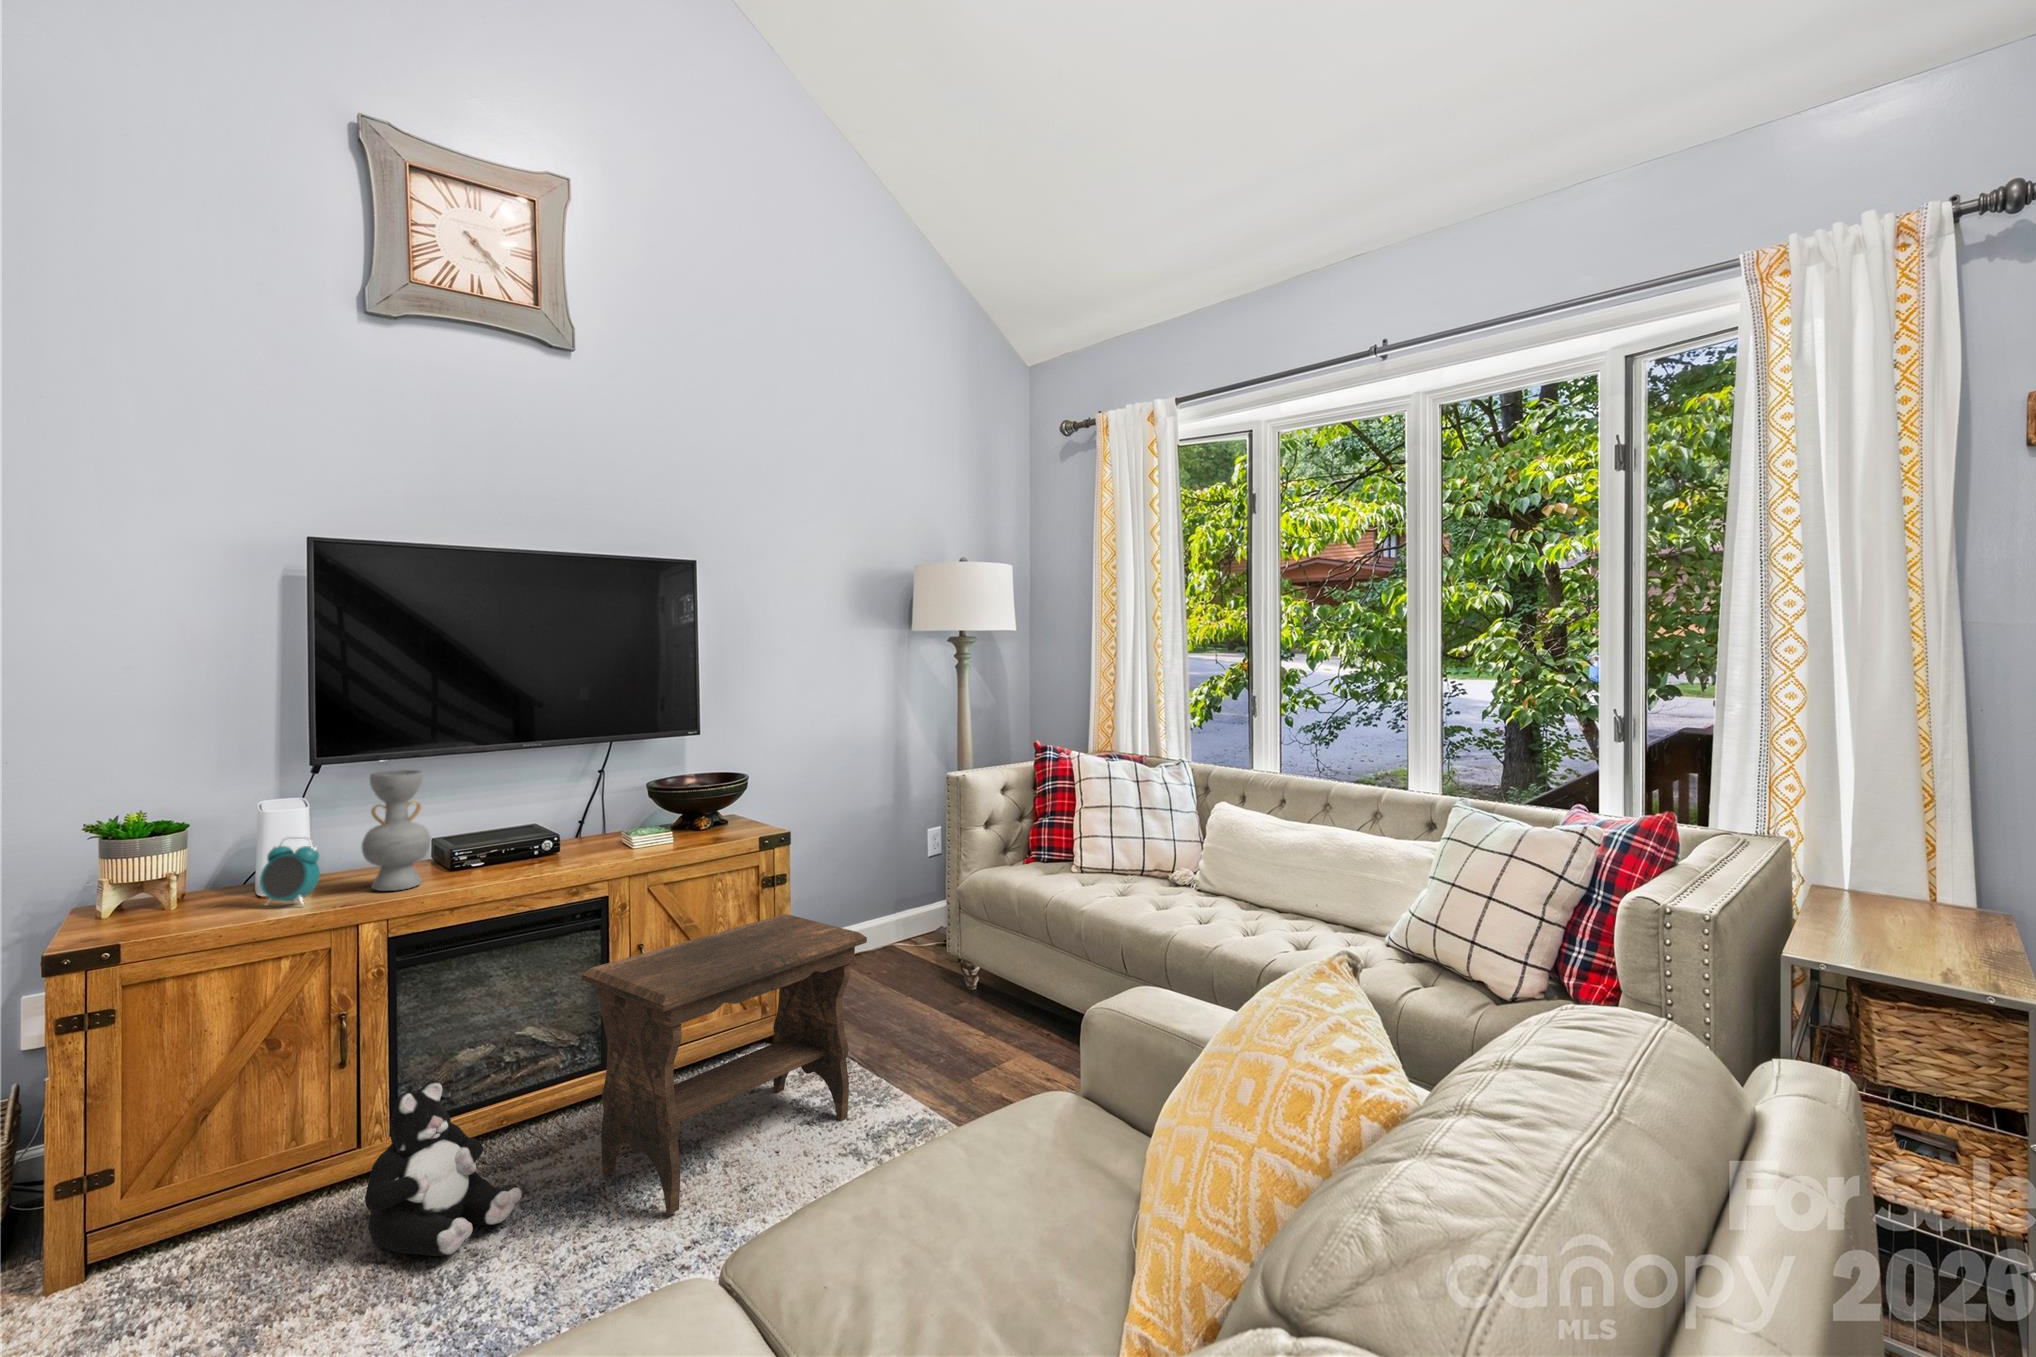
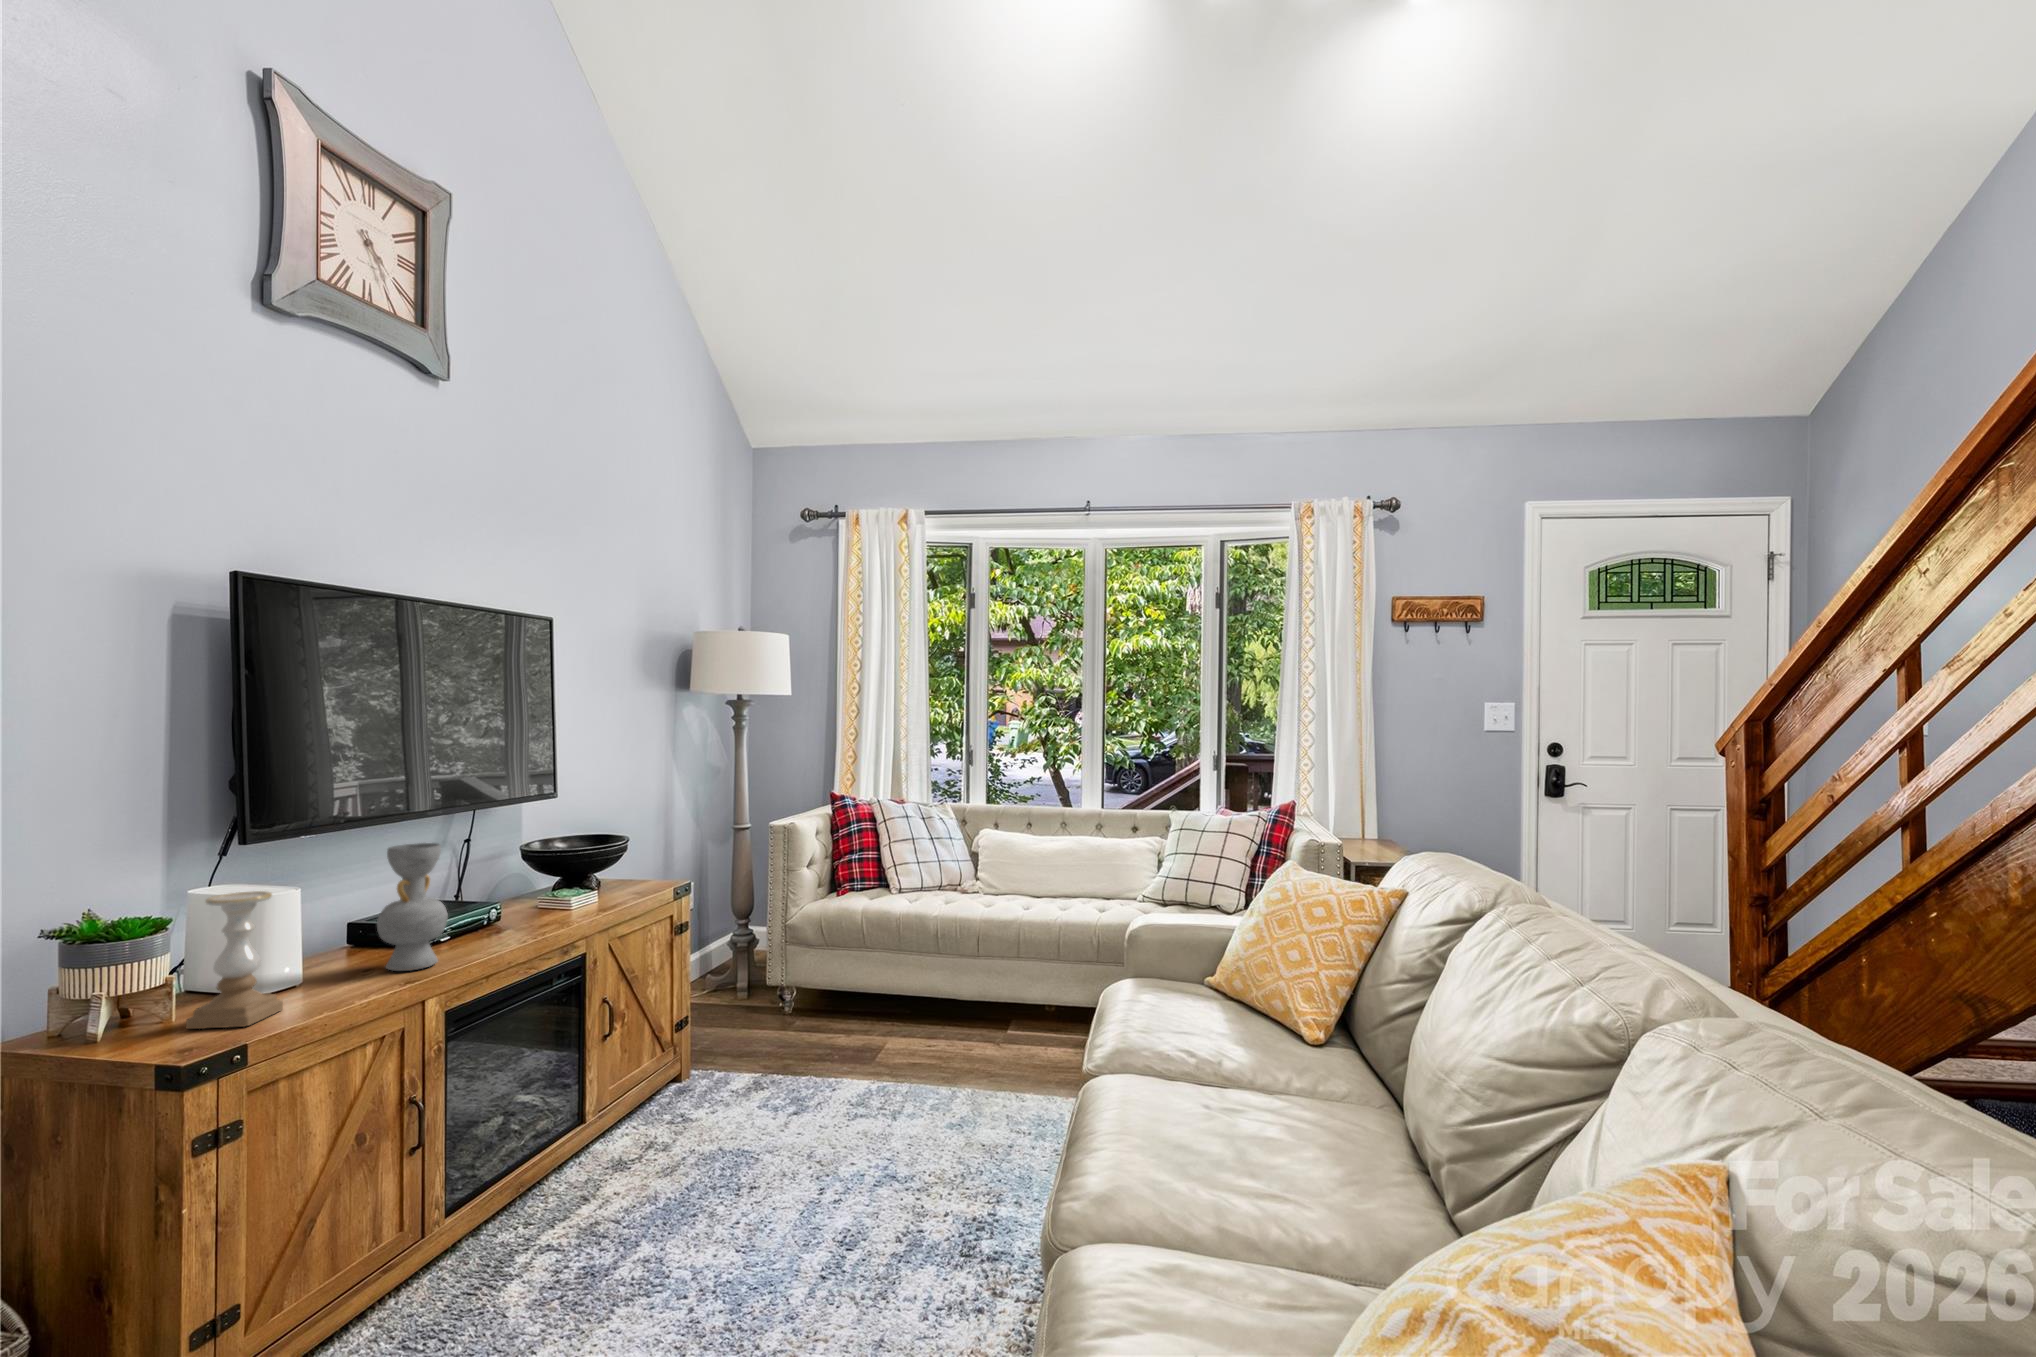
candle holder: none [143,803,226,924] -> present [186,891,283,1029]
alarm clock: present [260,837,320,906] -> none [308,919,370,999]
footstool: present [582,914,867,1214] -> none [654,950,831,1197]
plush toy: present [365,1081,521,1256] -> none [498,1134,642,1298]

